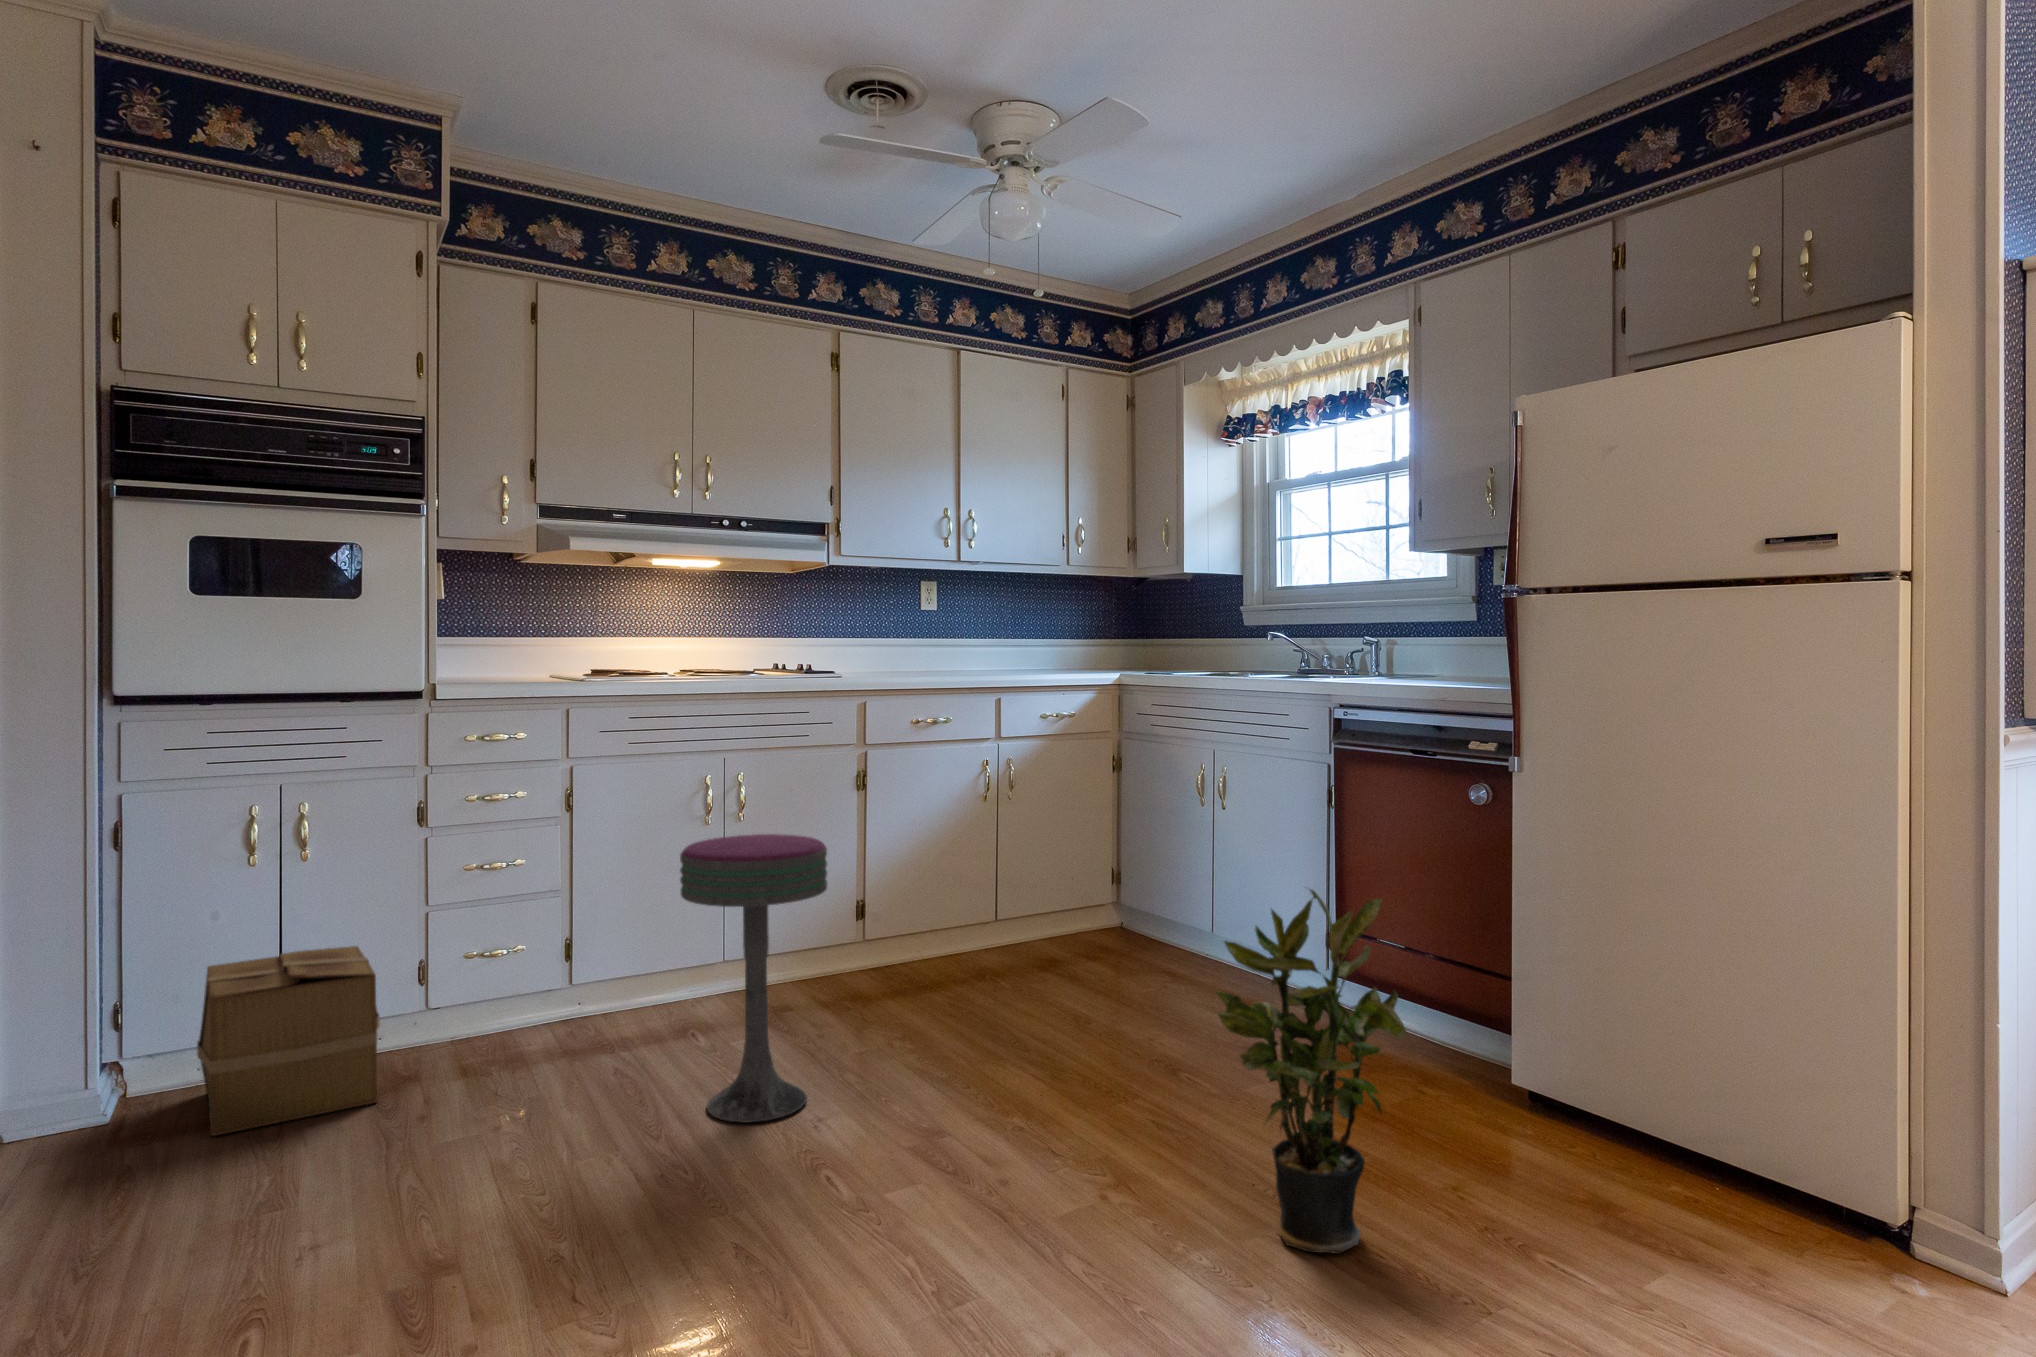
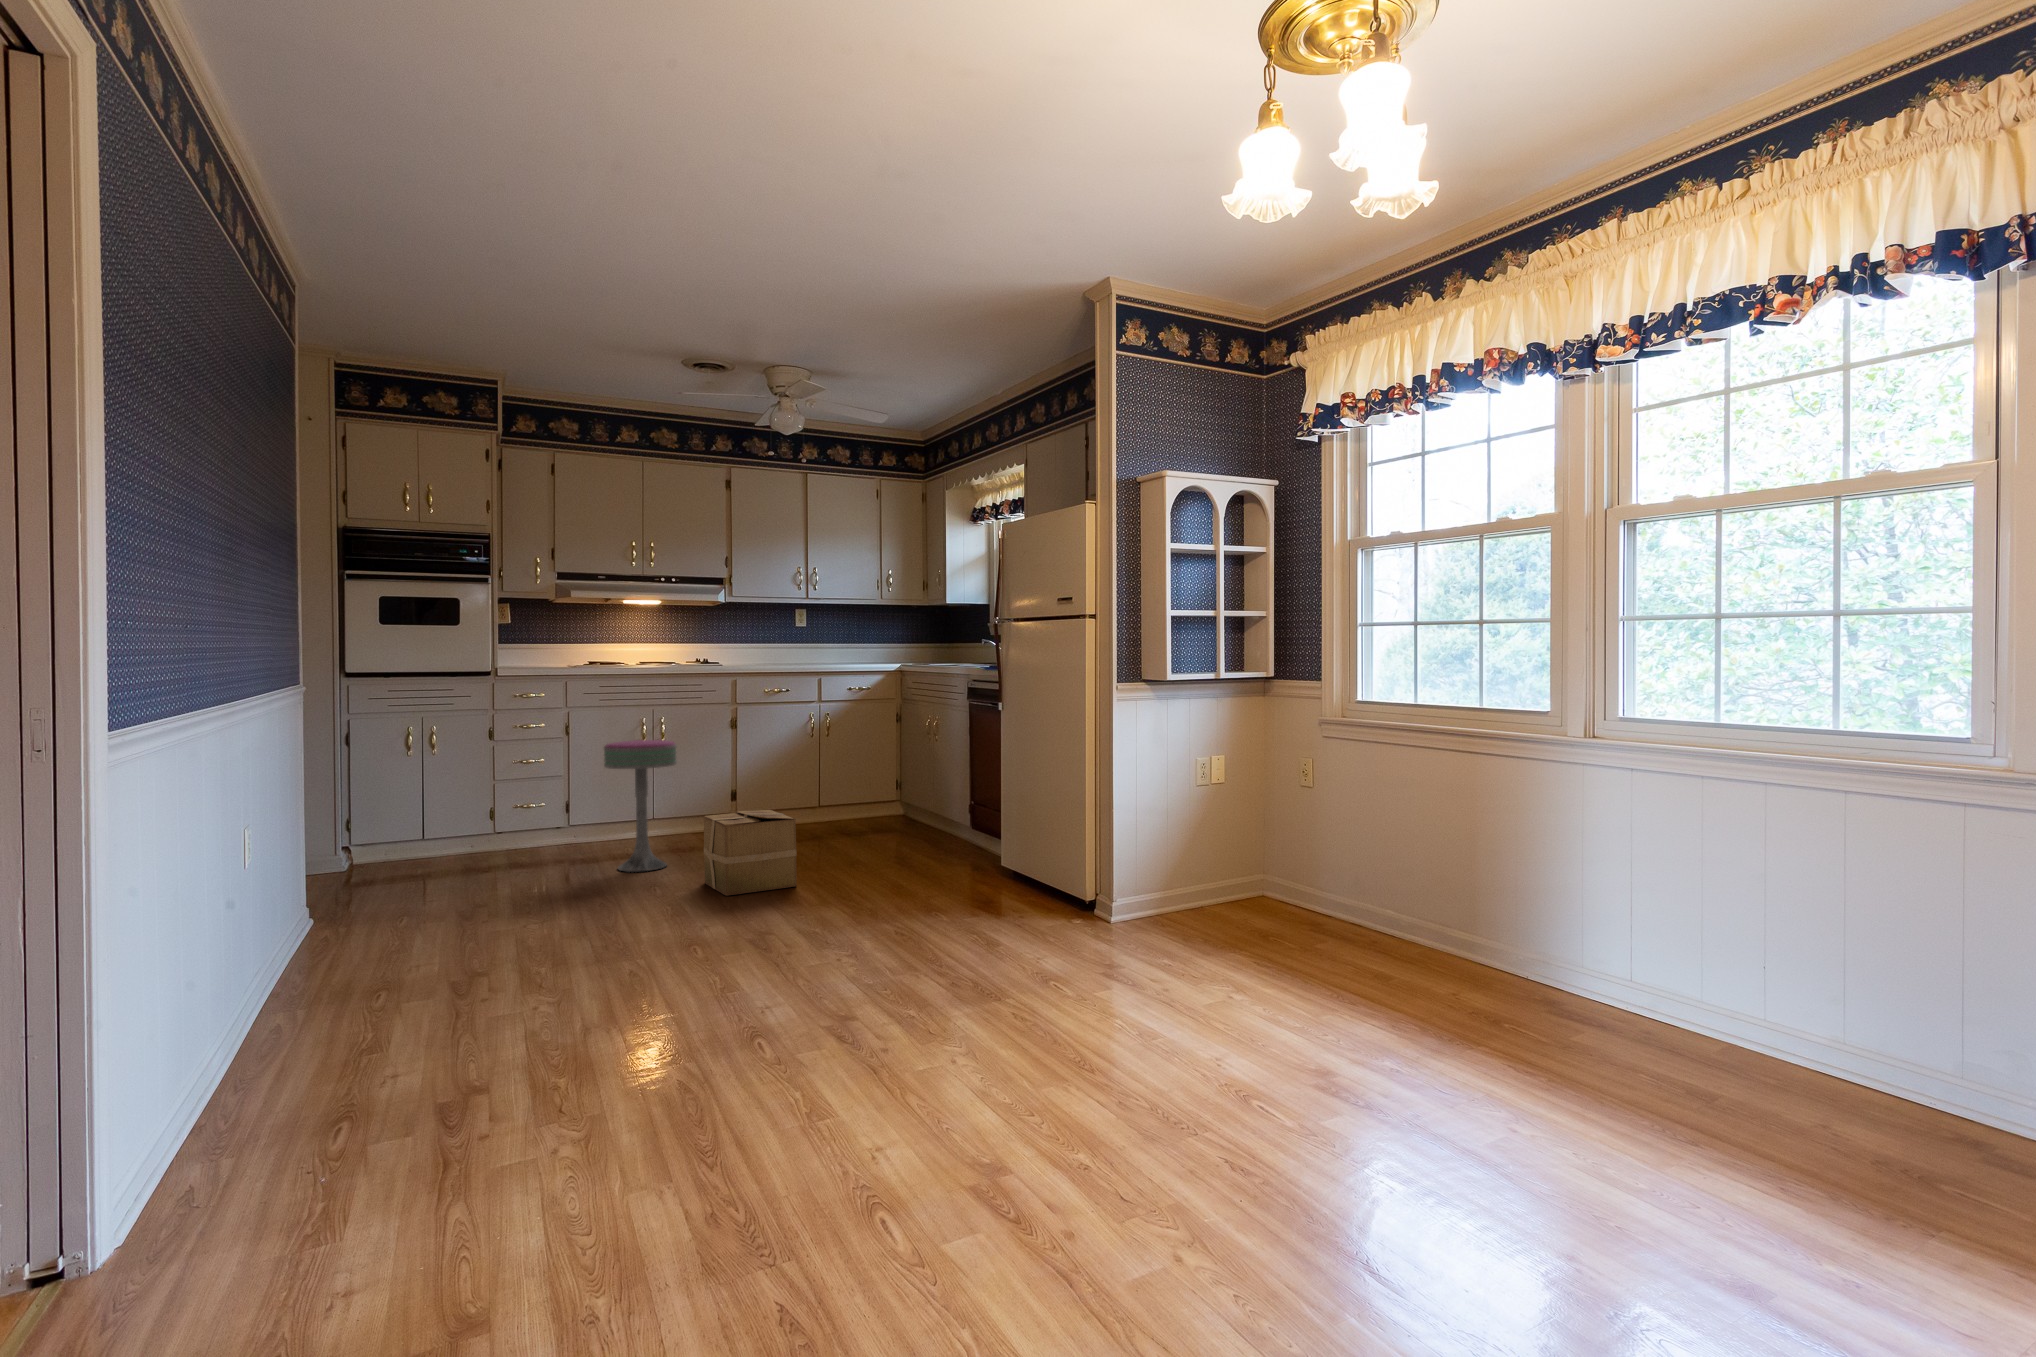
potted plant: present [1216,889,1406,1254] -> none [802,751,884,902]
cardboard box: present [197,946,380,1136] -> present [704,810,797,895]

